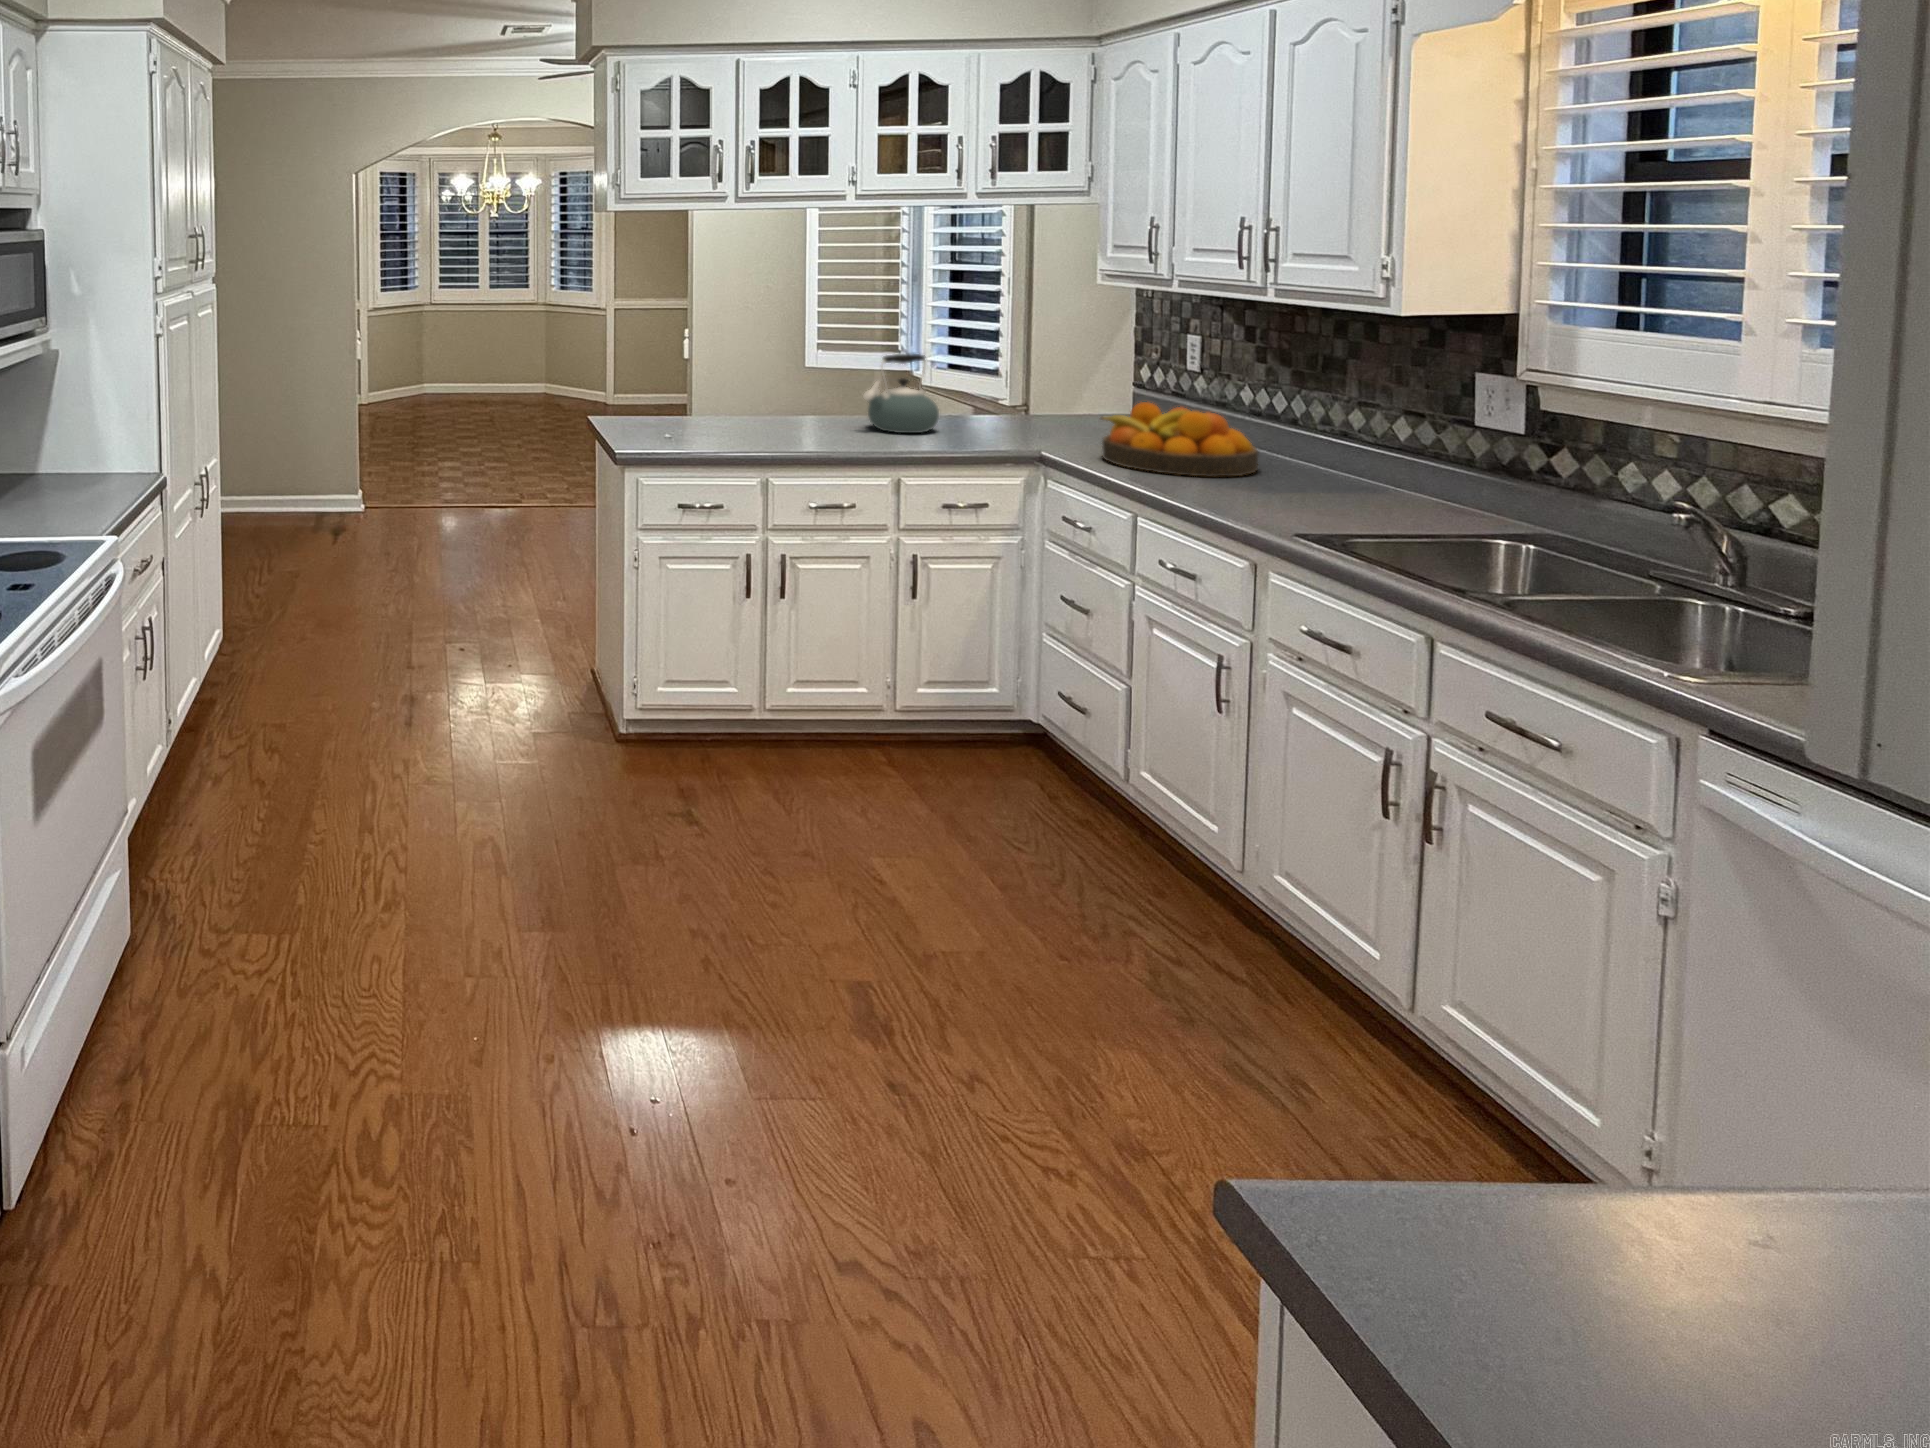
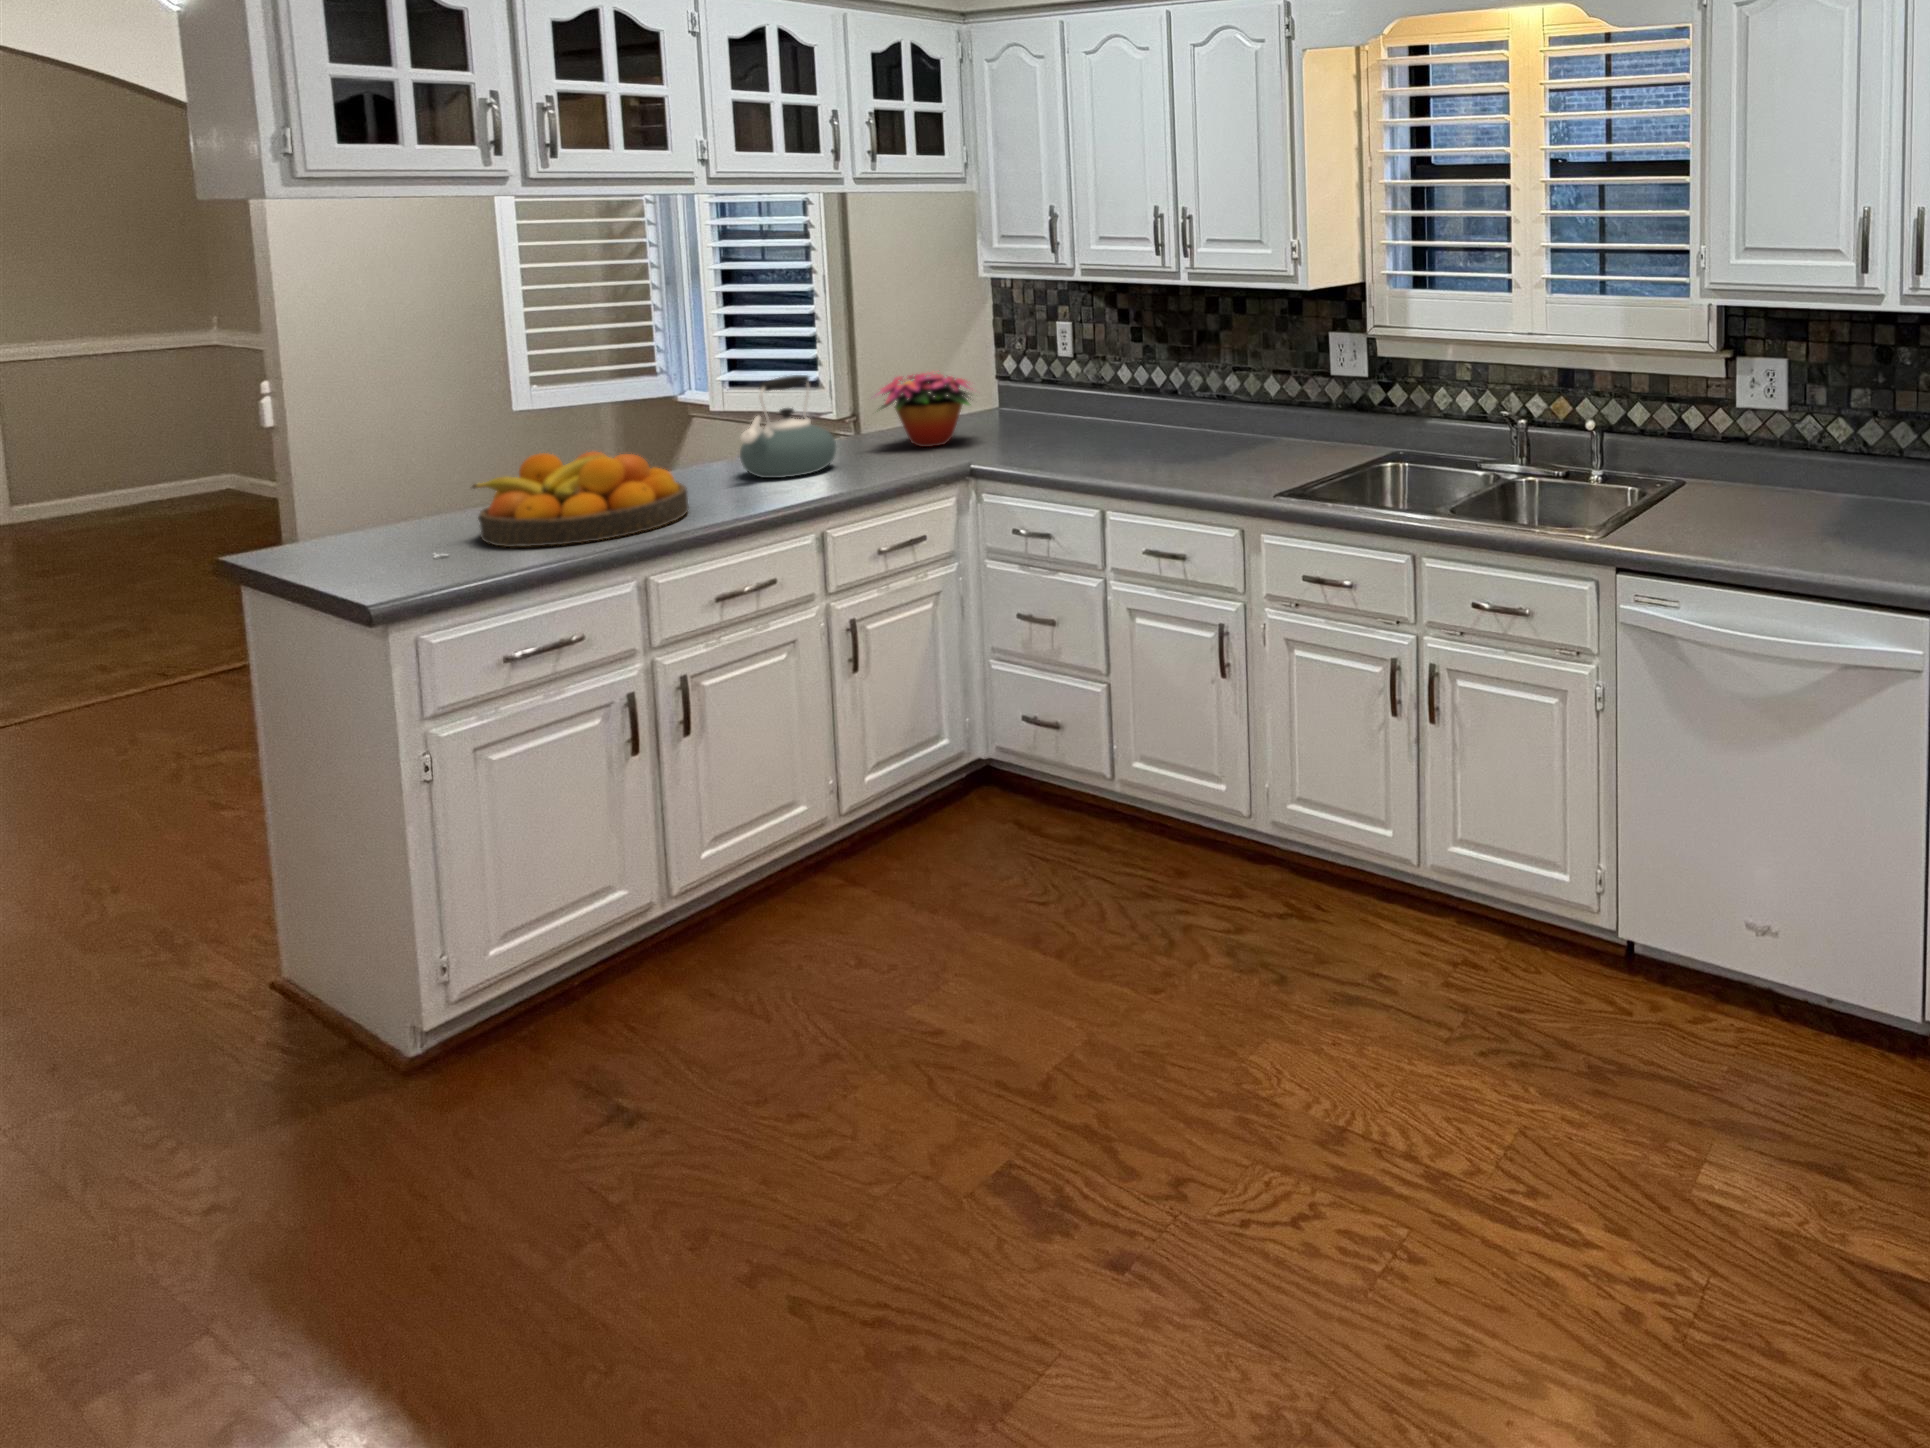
flower arrangement: none [974,366,1084,433] -> present [875,373,973,447]
fruit bowl: present [1101,402,1258,476] -> present [472,451,689,547]

